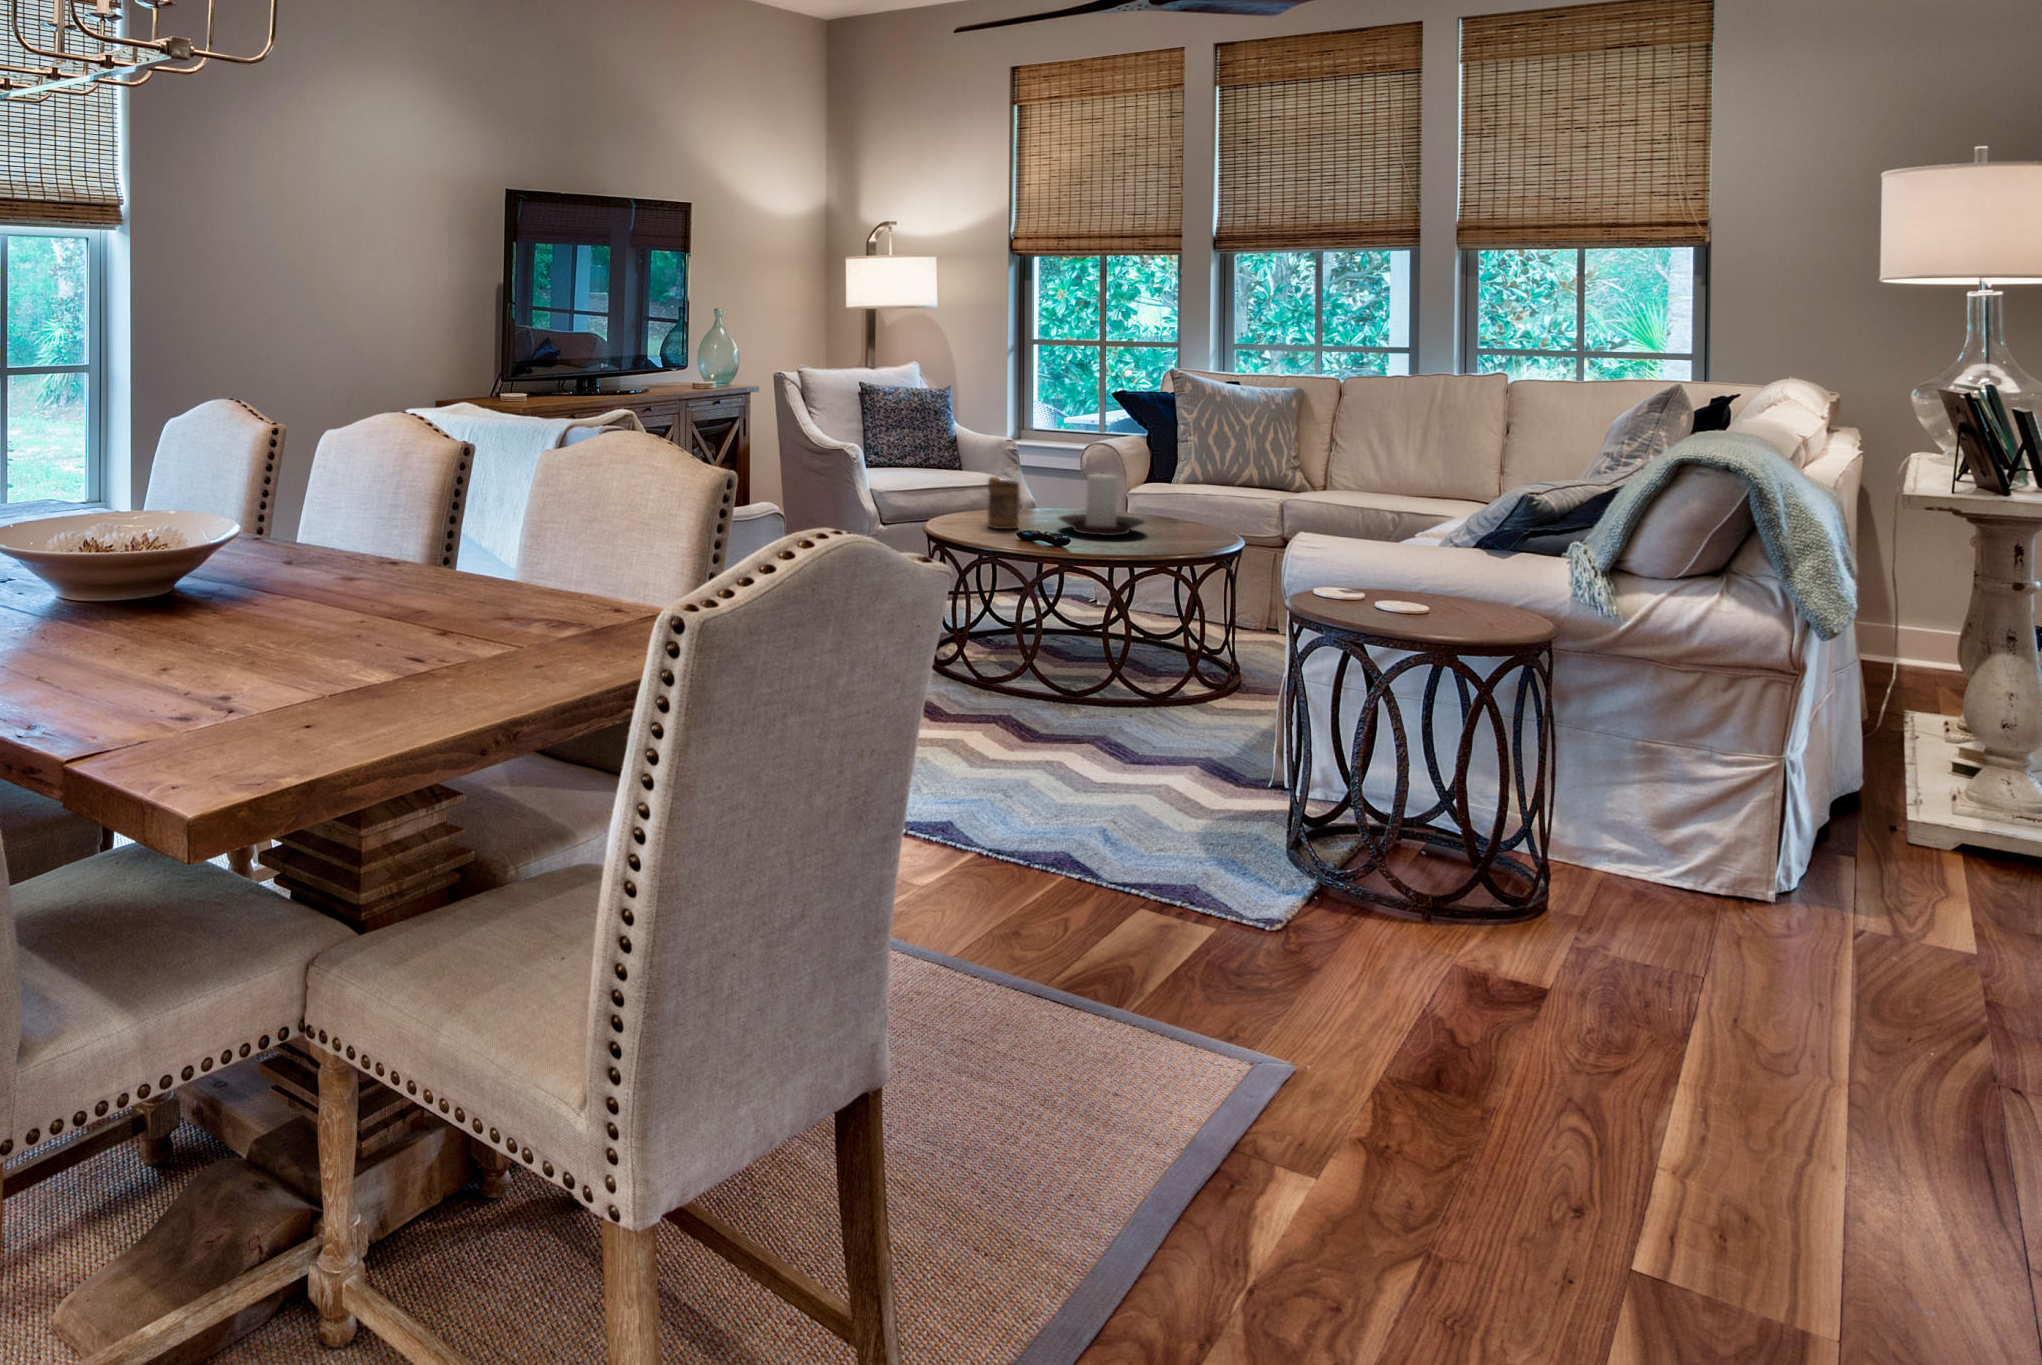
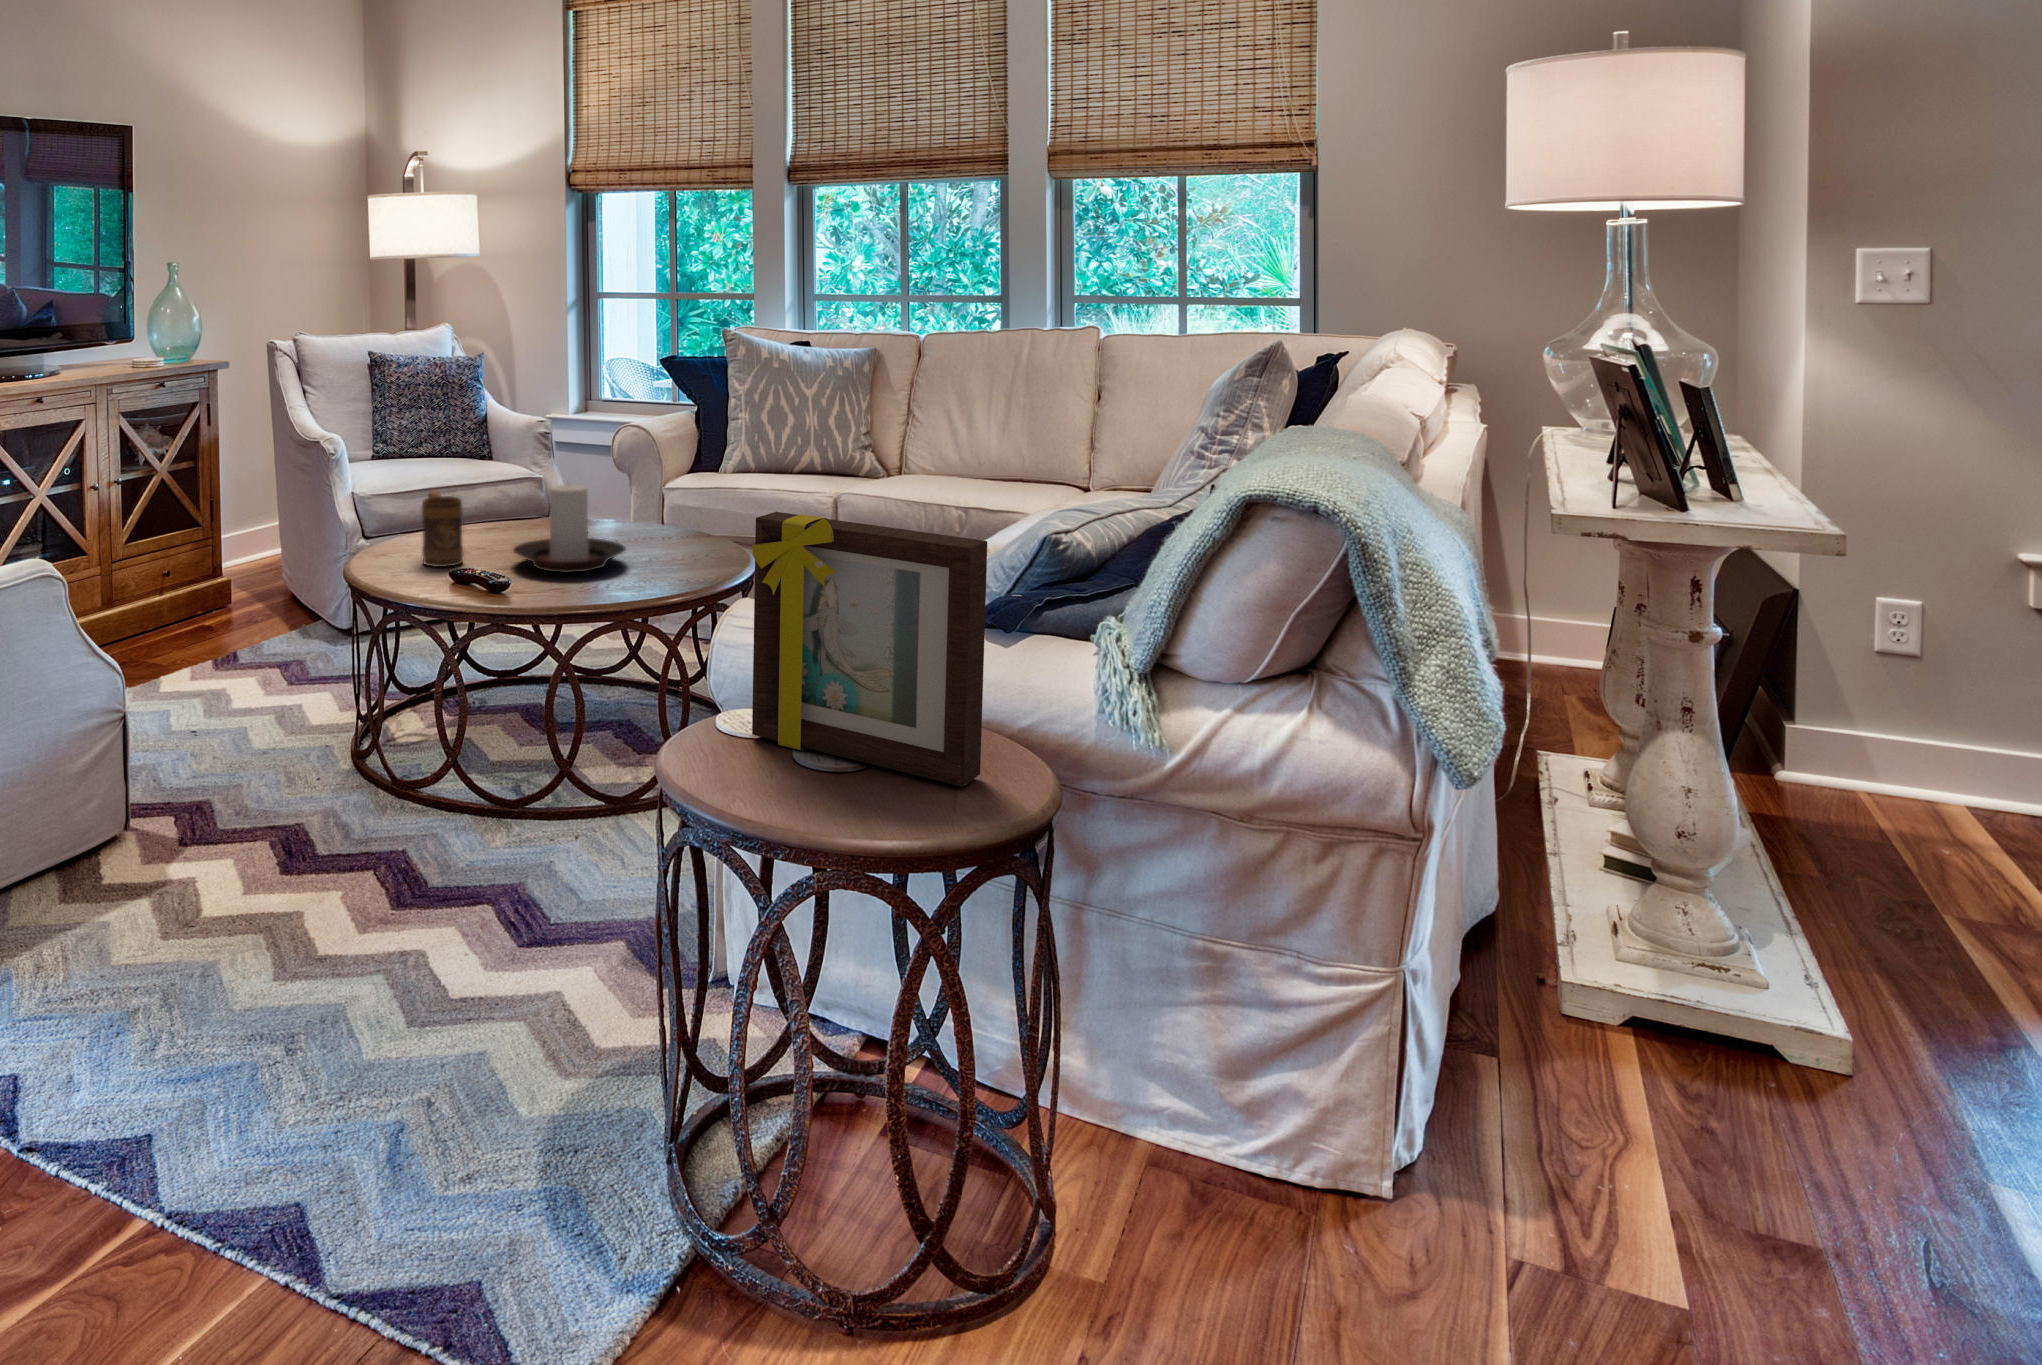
picture frame: none [1337,466,1509,626] -> present [752,512,987,787]

